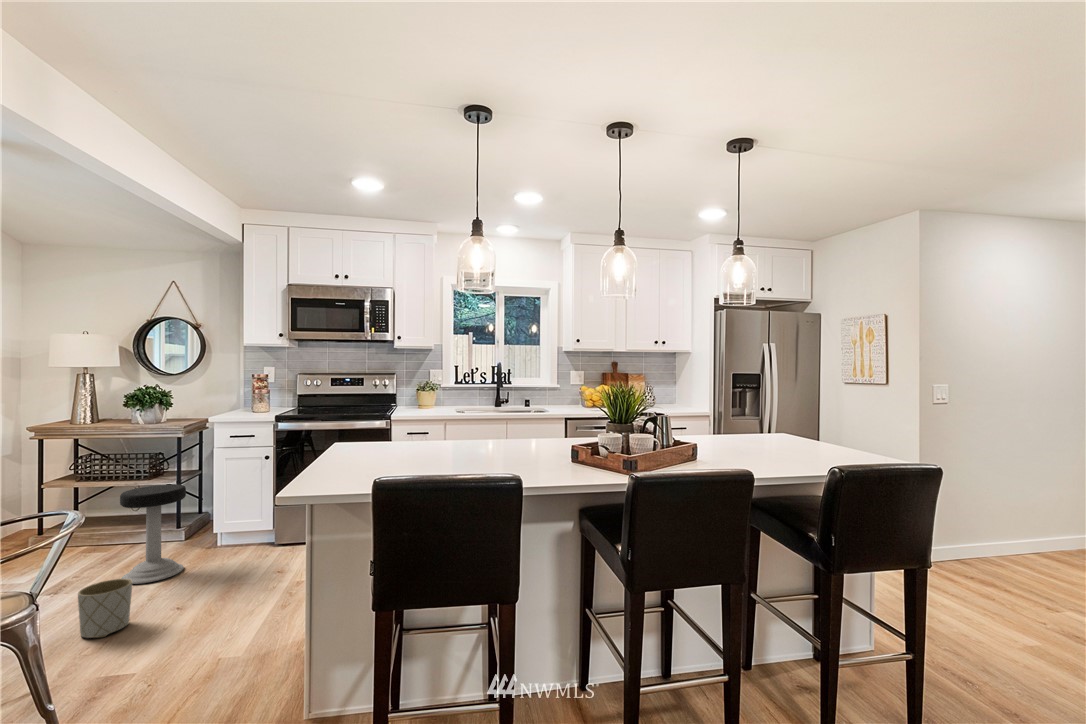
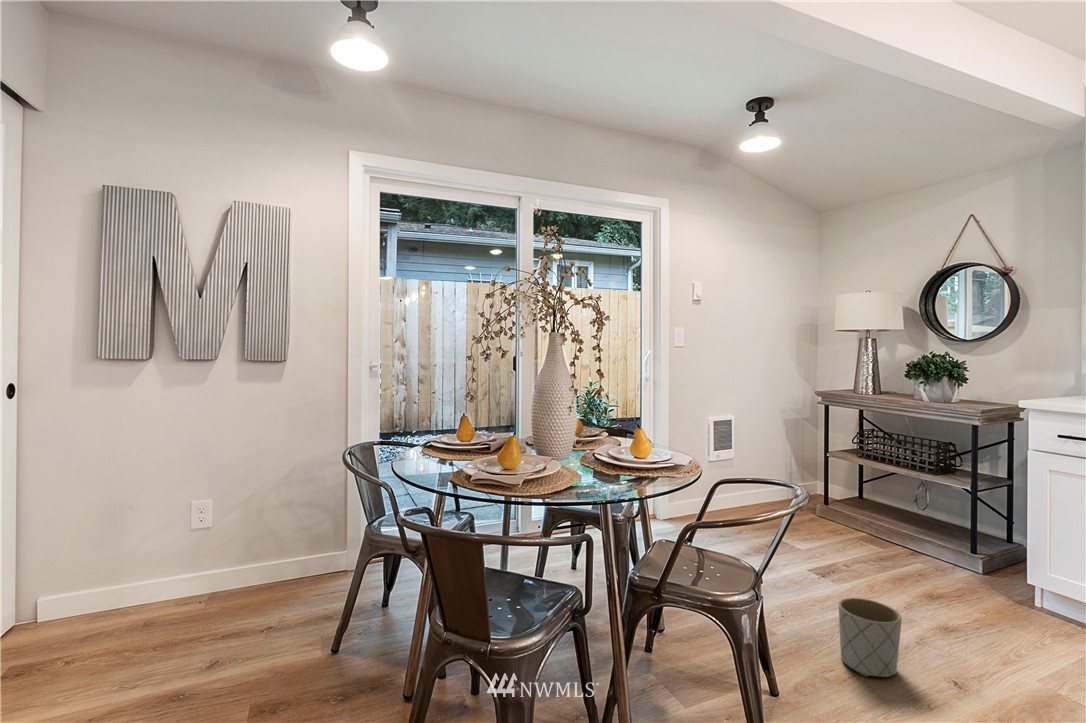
stool: present [120,484,186,584] -> none [895,486,984,624]

